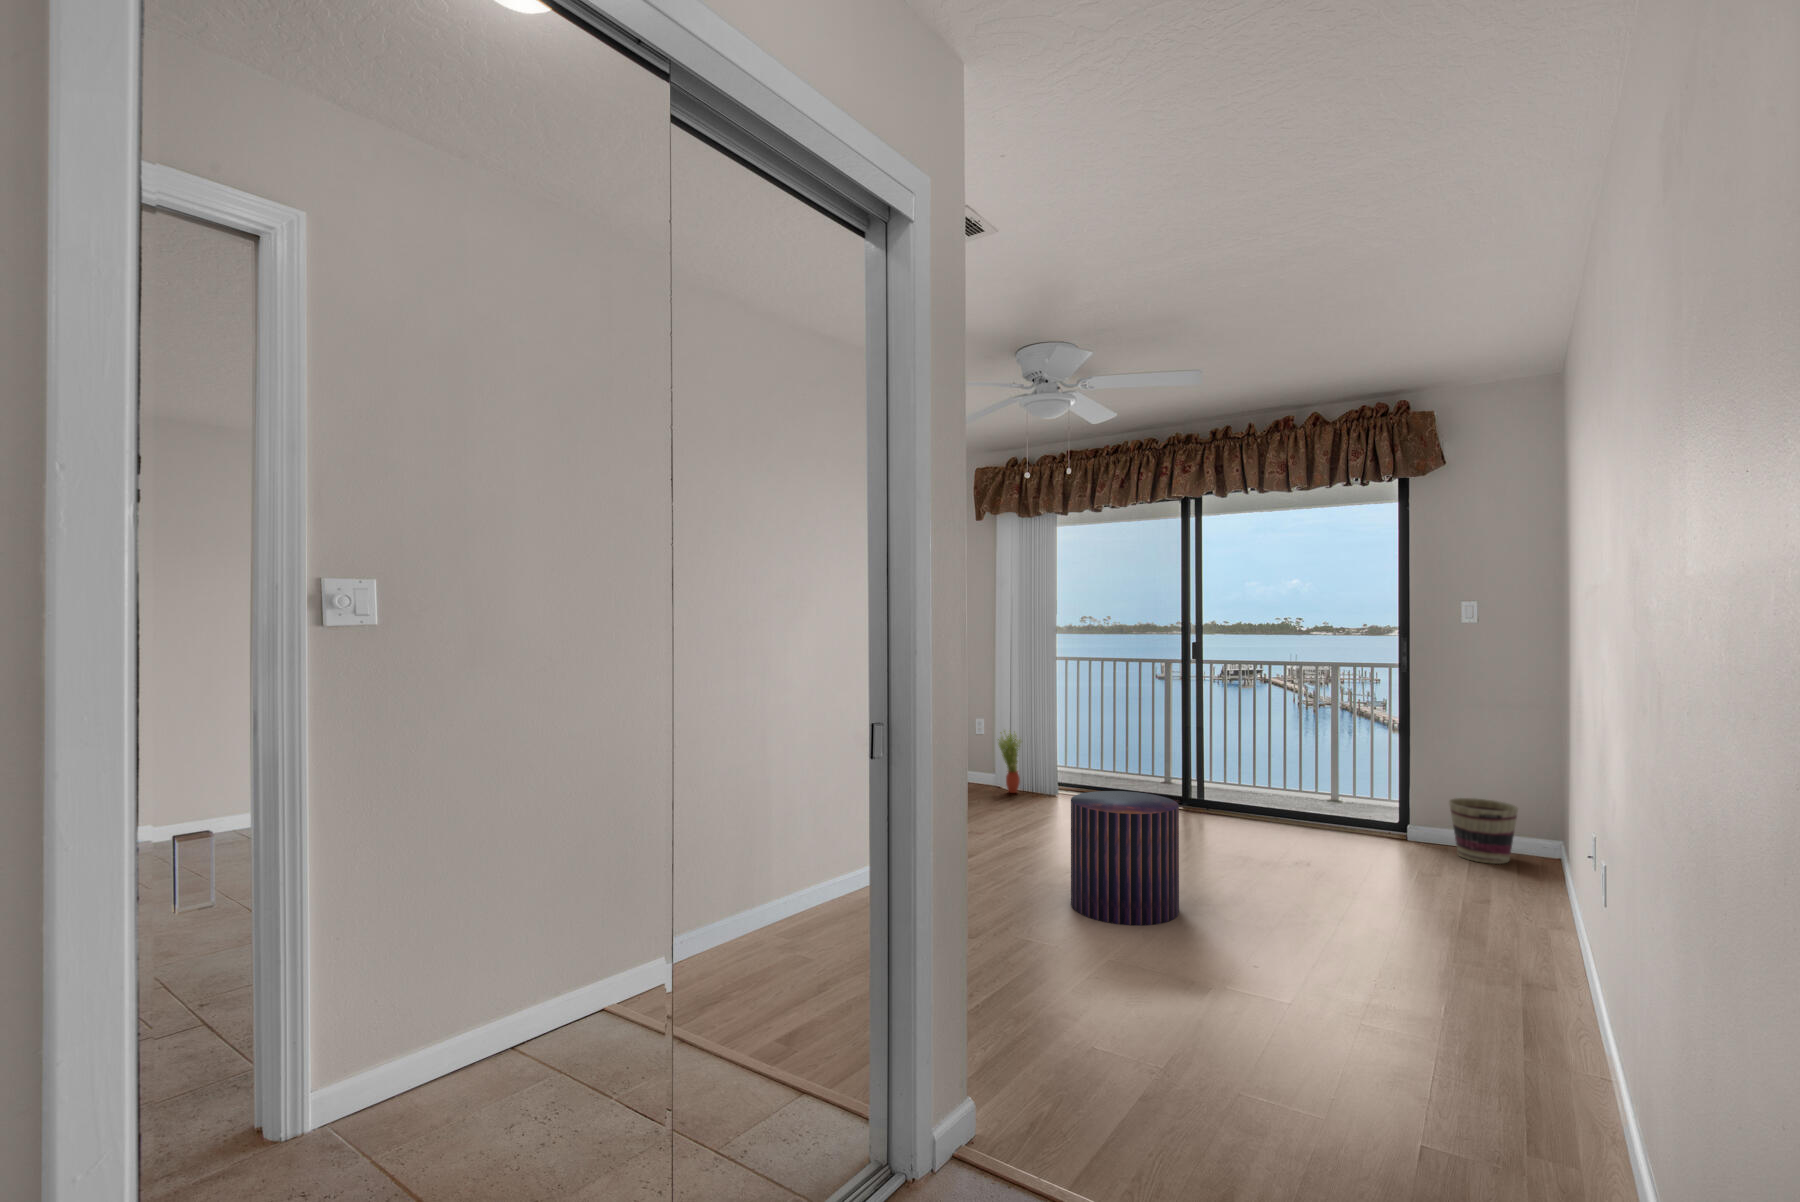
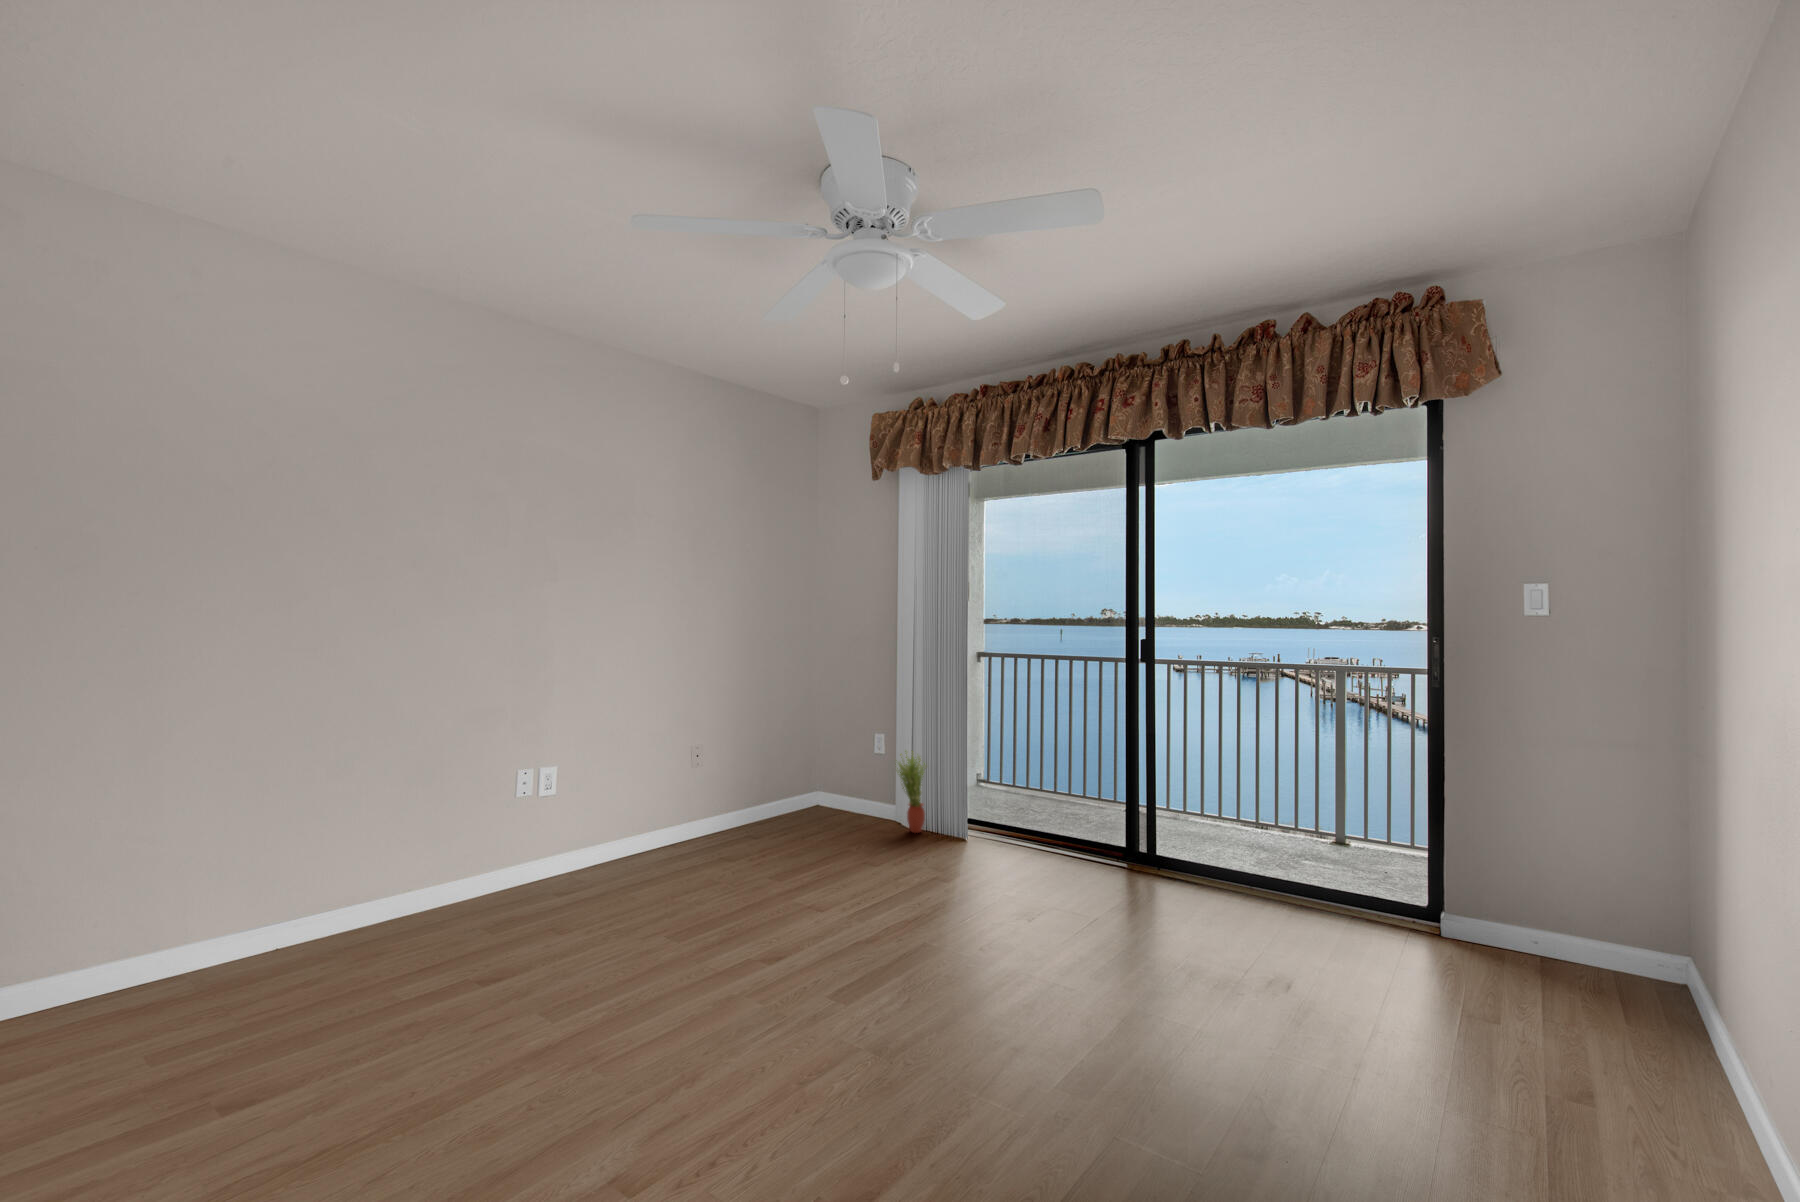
pouf: present [1071,791,1179,926] -> none [865,898,1042,1166]
basket: present [1449,798,1518,864] -> none [1504,880,1616,992]

